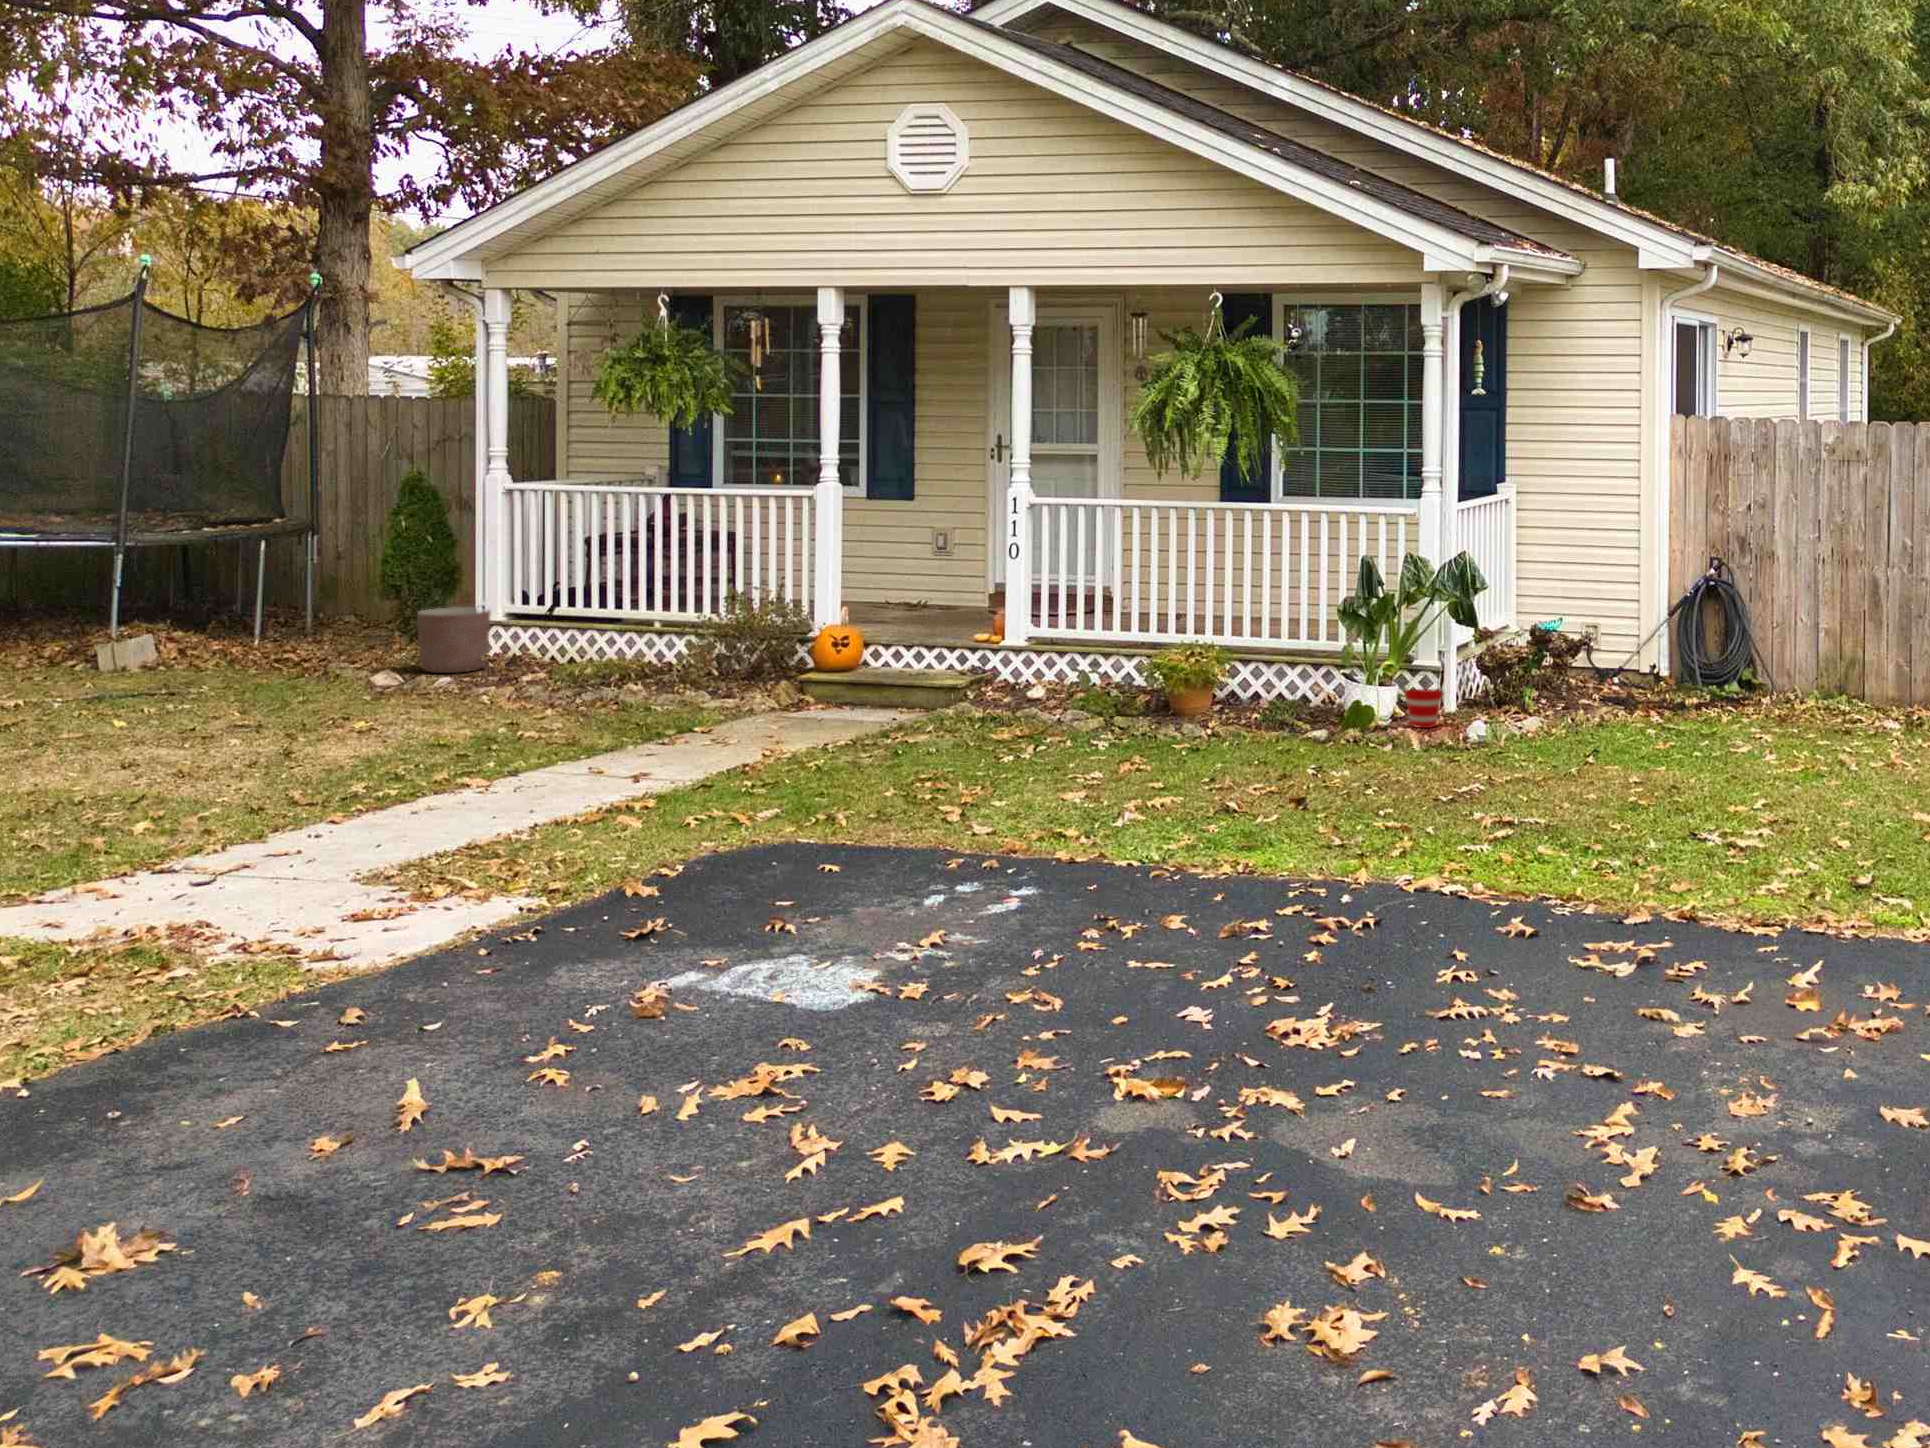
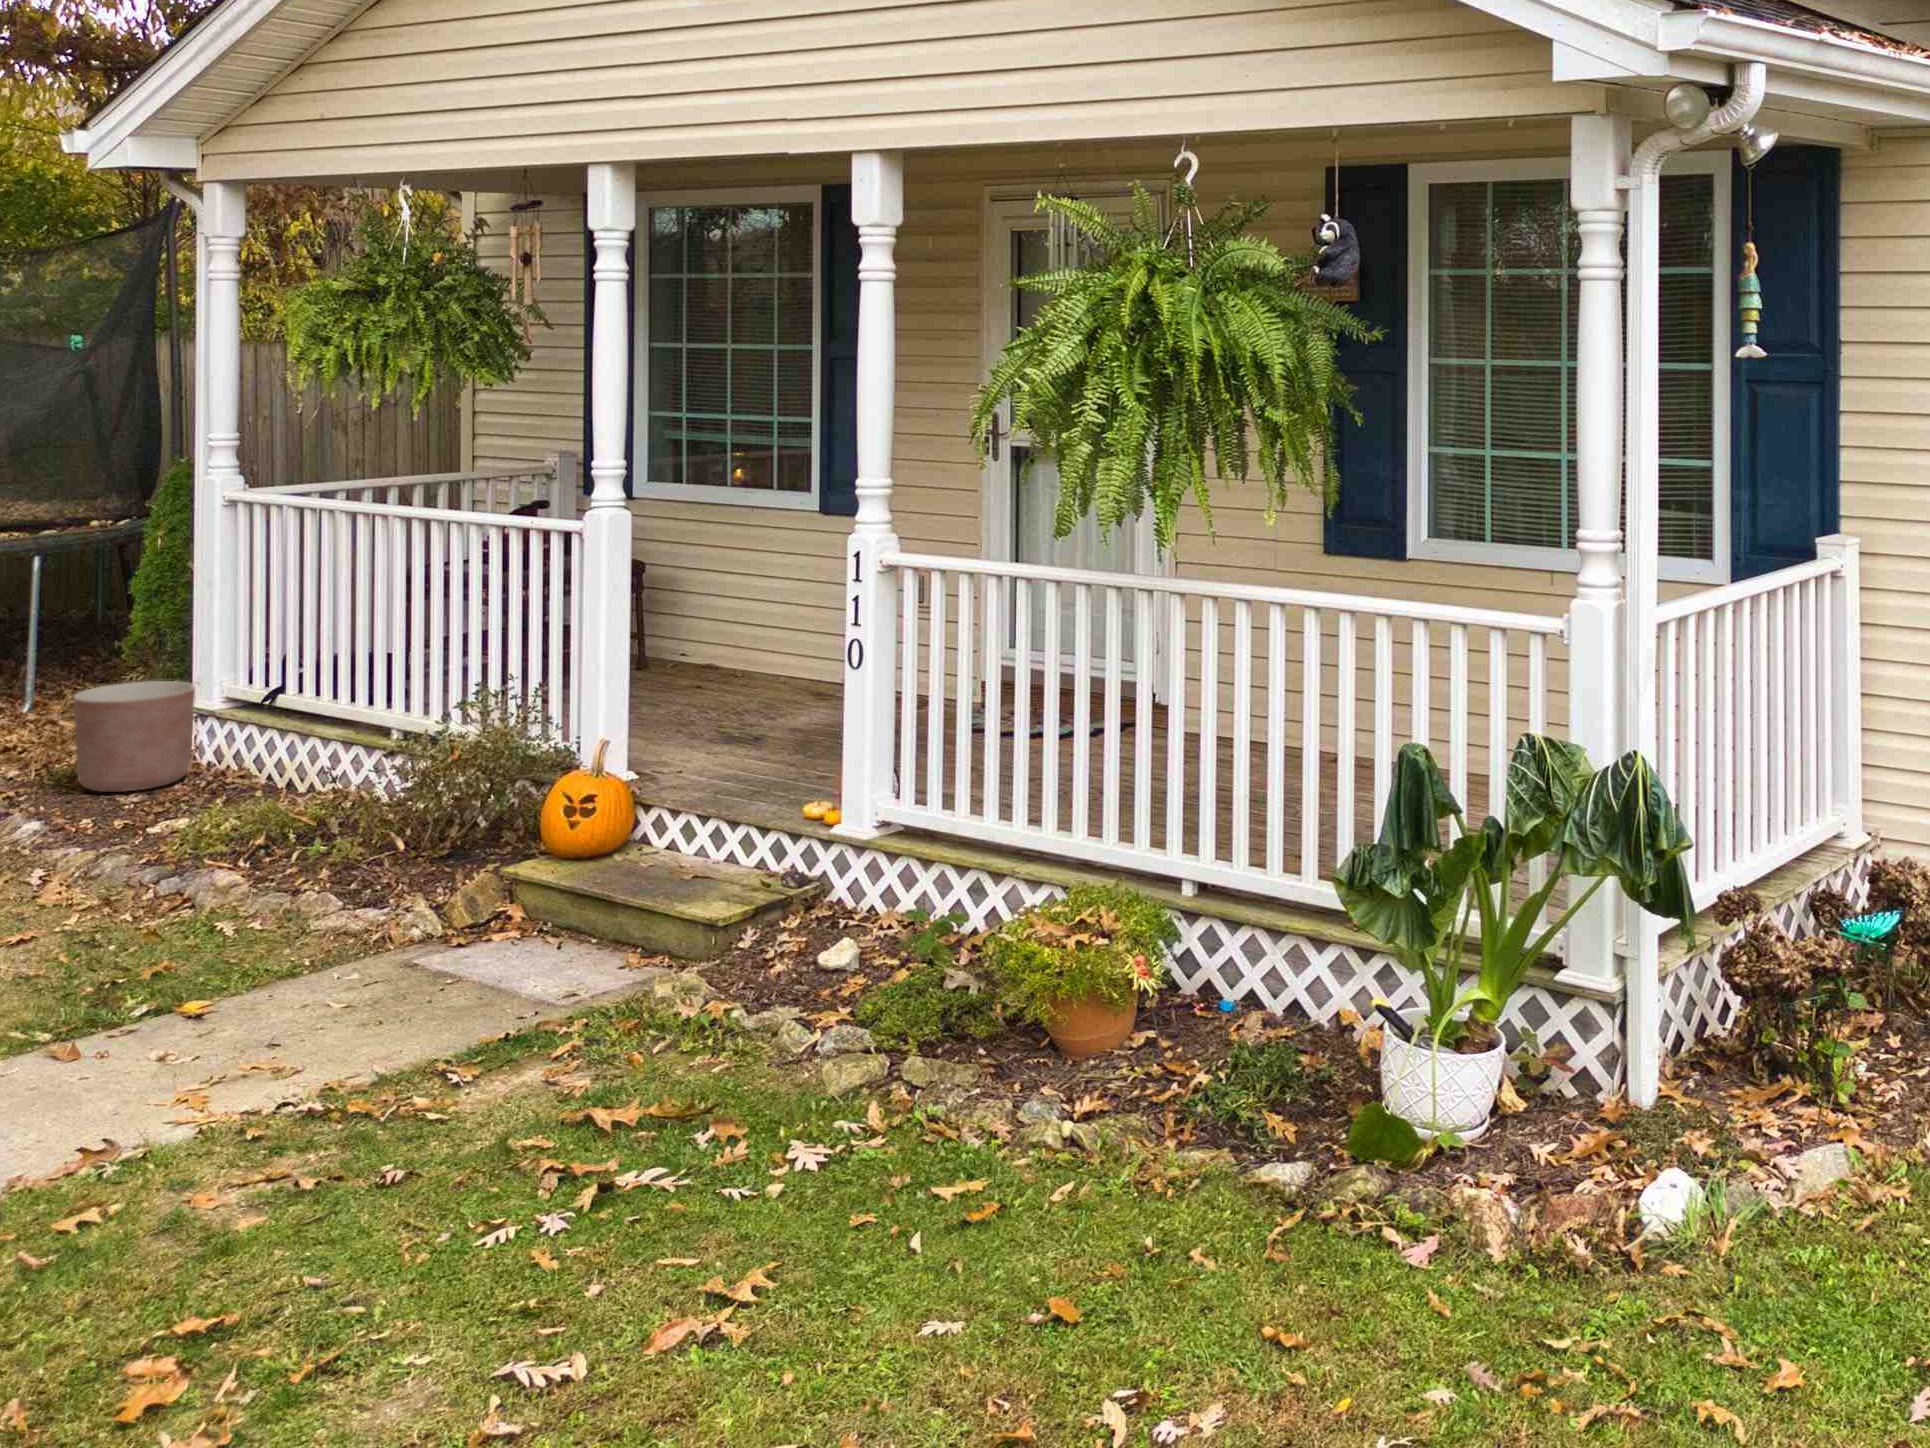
bucket: present [1404,678,1443,728] -> none [1510,1029,1606,1165]

